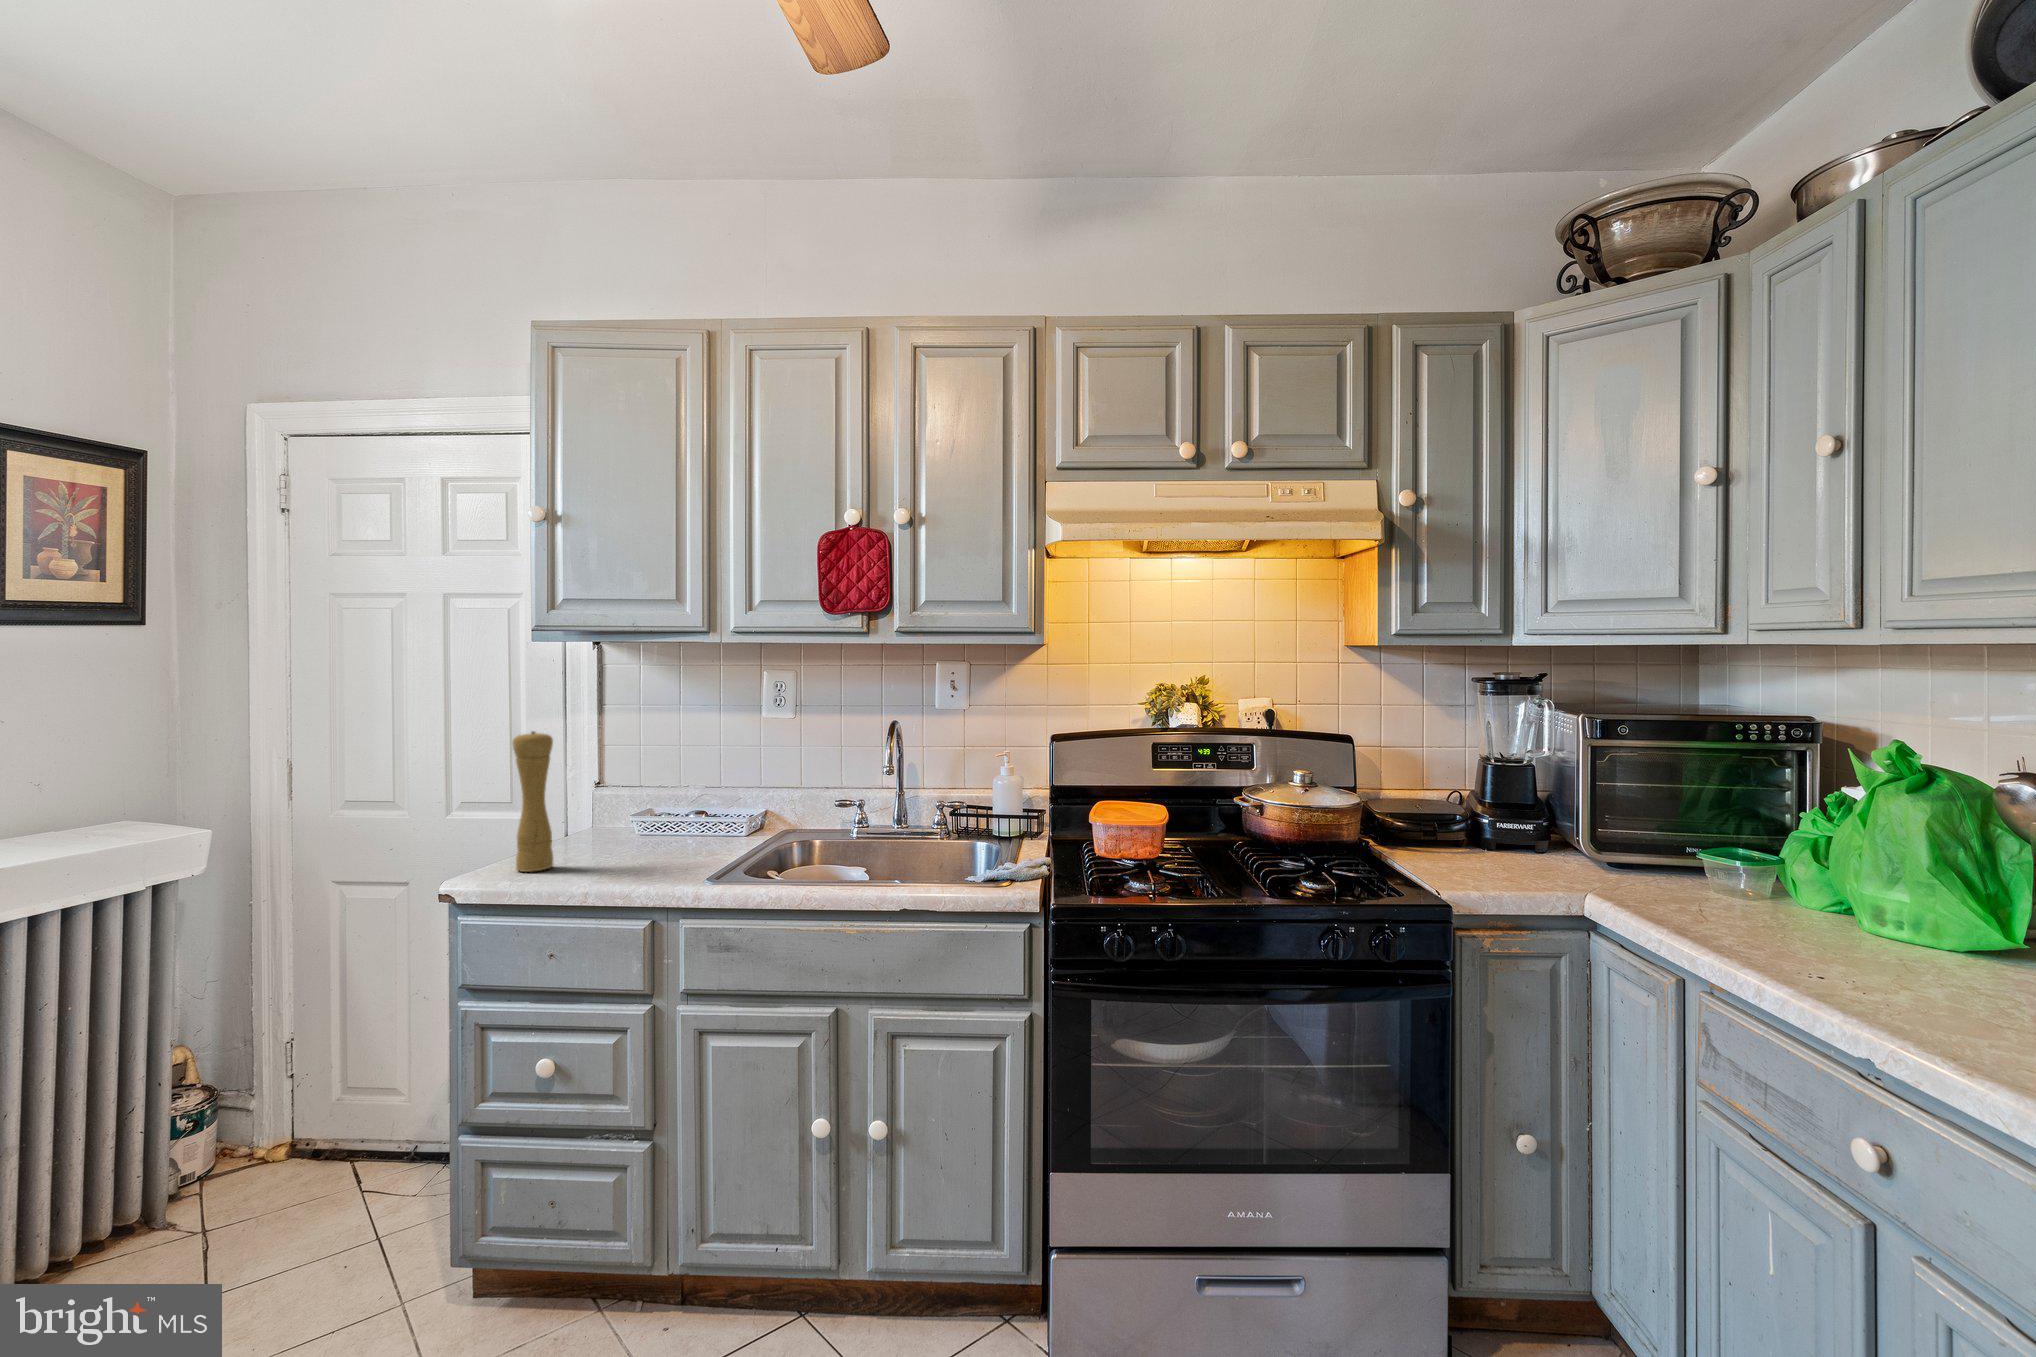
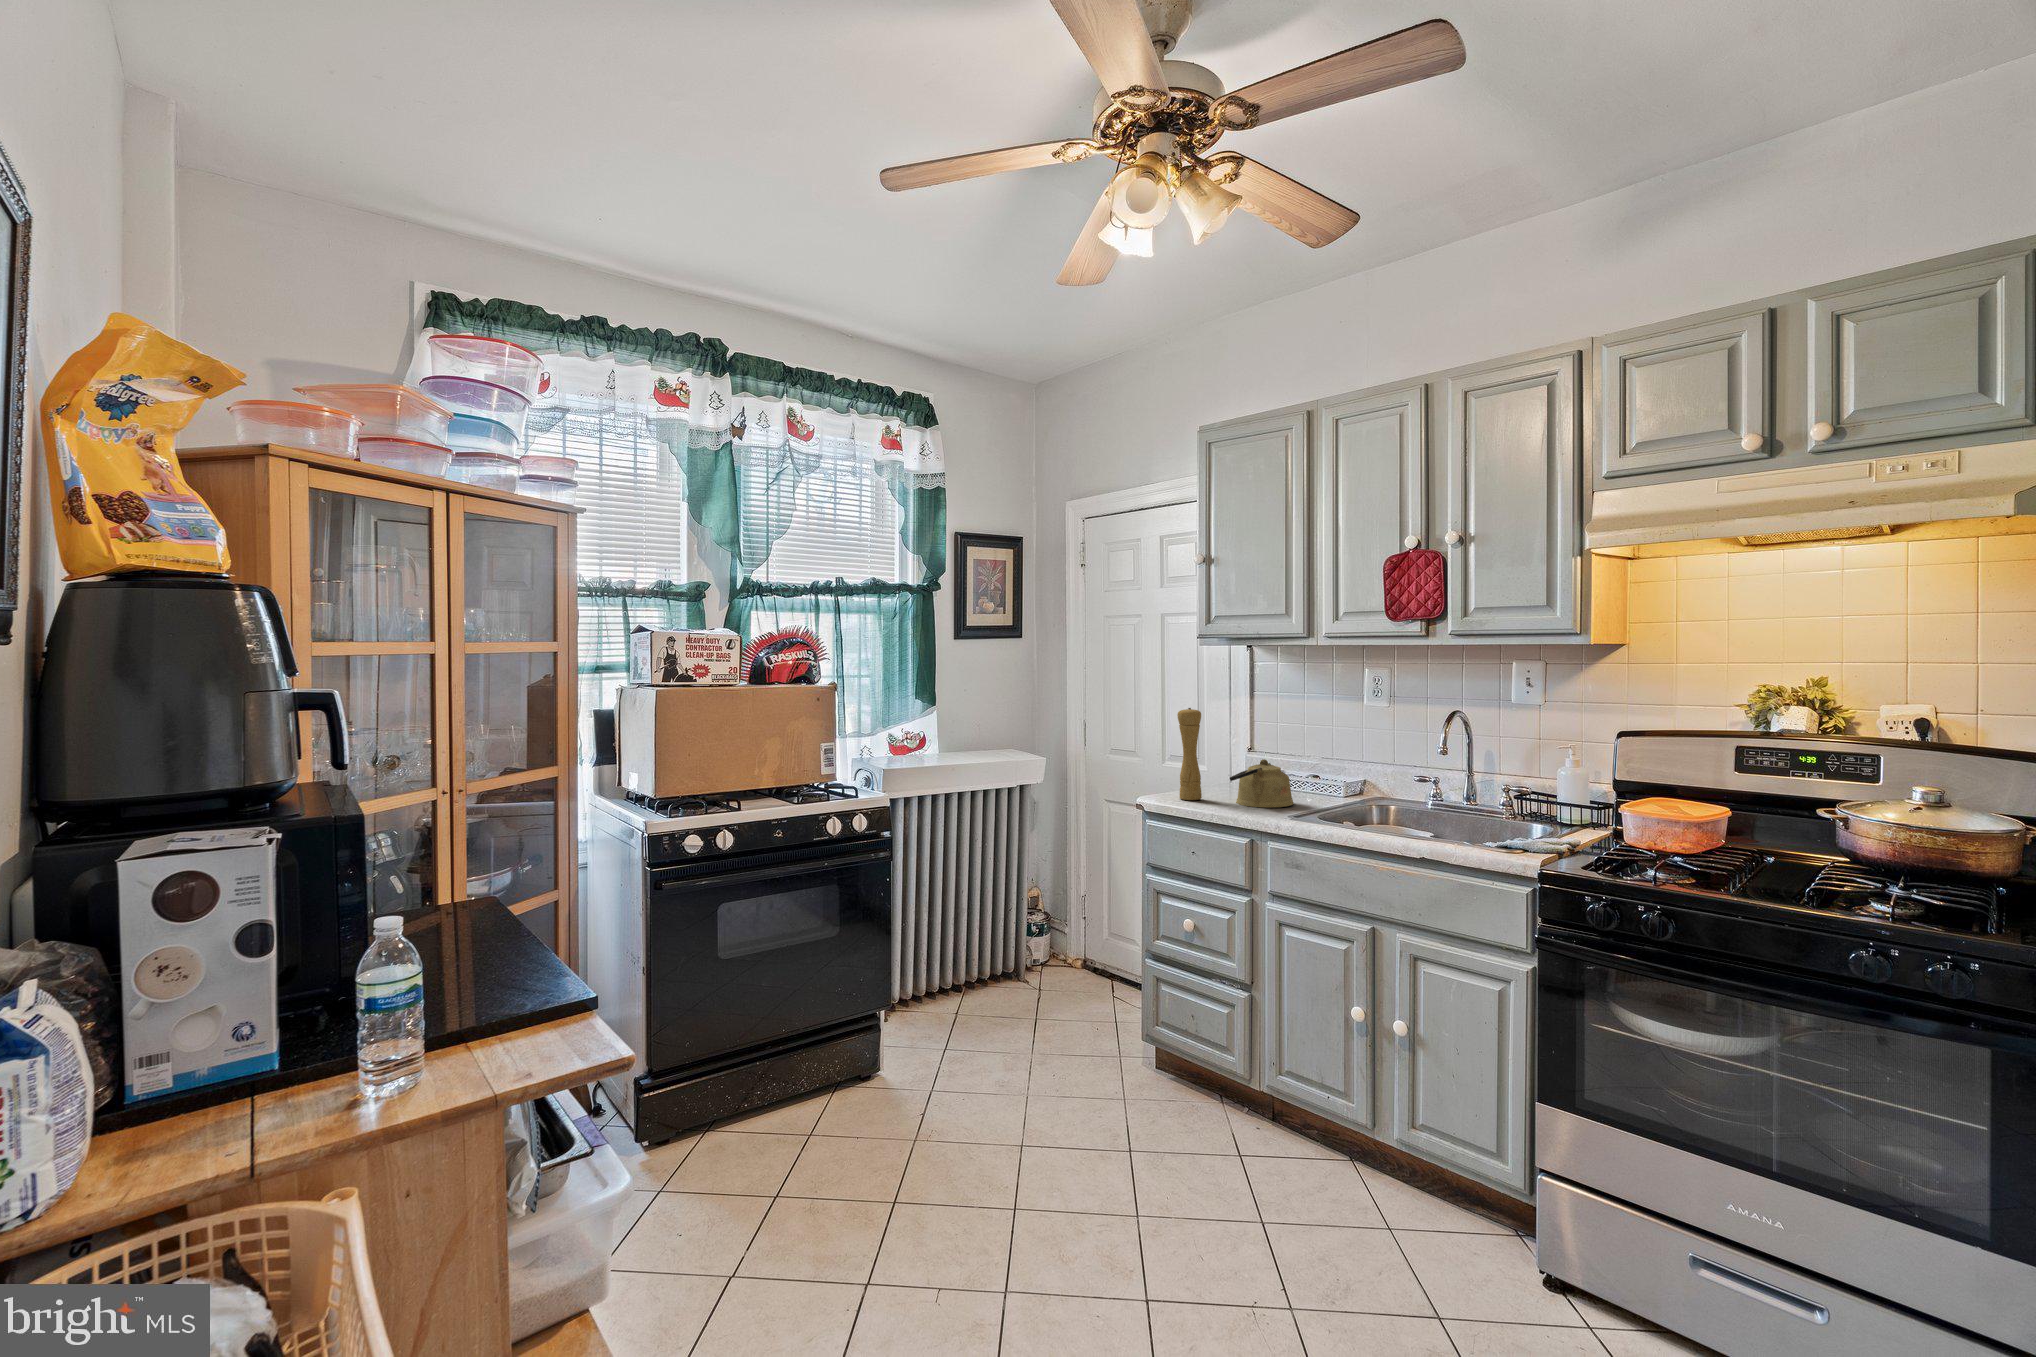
kettle: none [601,798,693,868] -> present [1230,759,1294,808]

